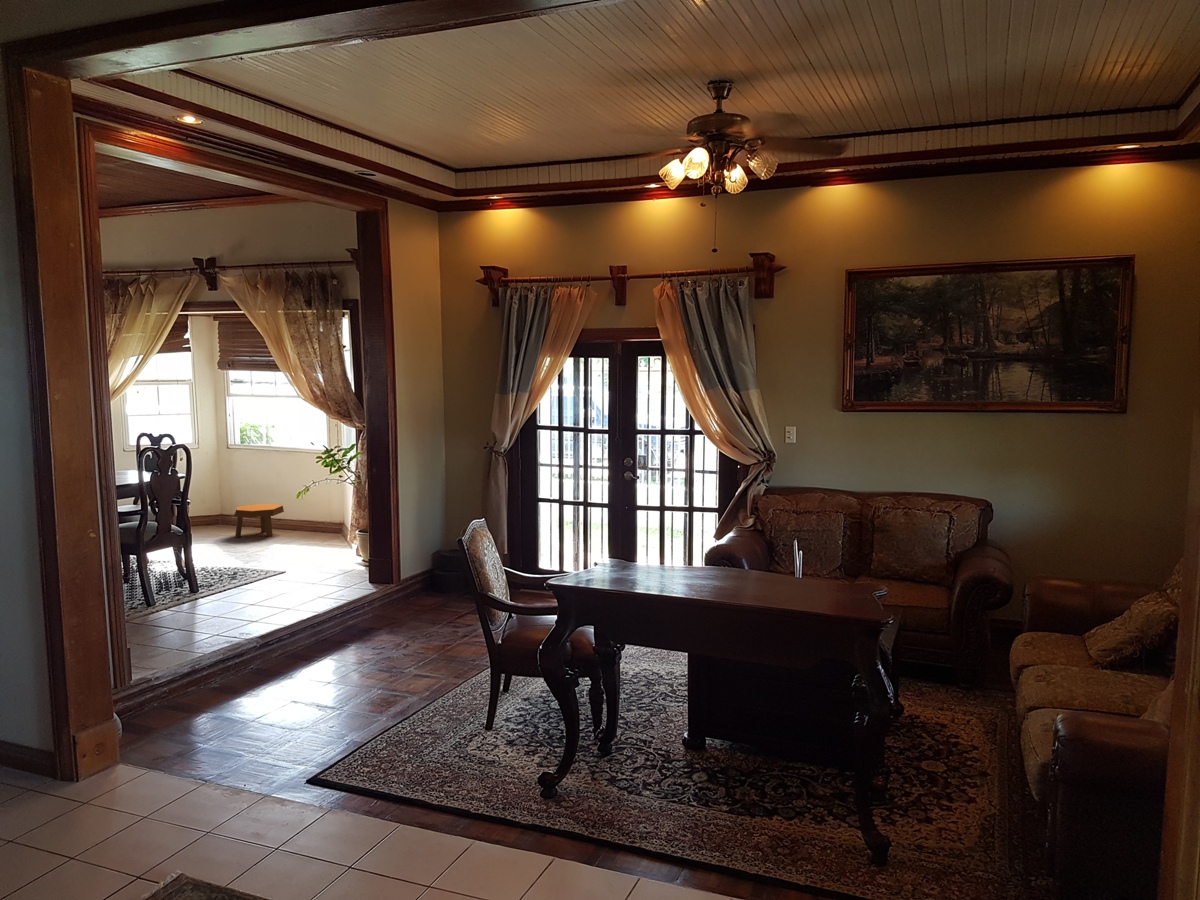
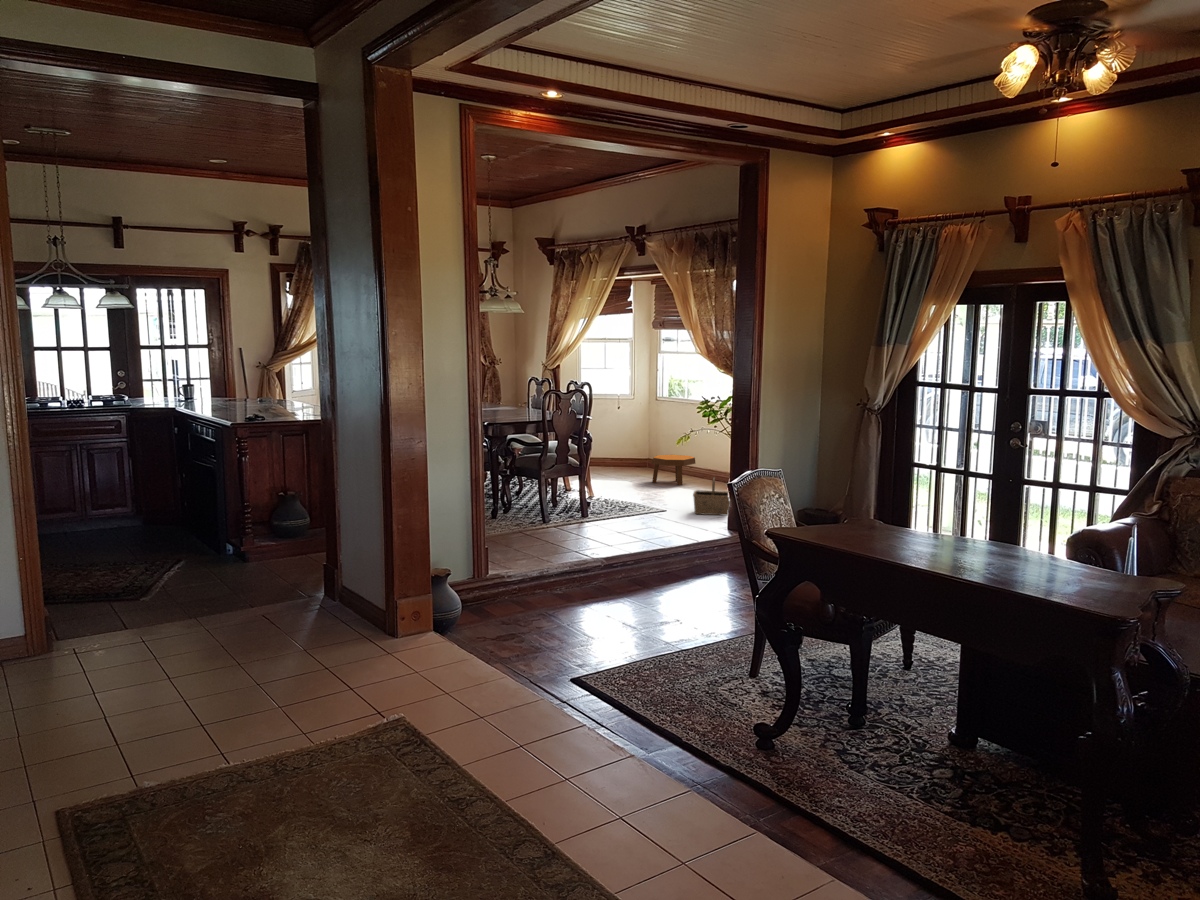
basket: none [307,526,351,567] -> present [693,478,731,515]

